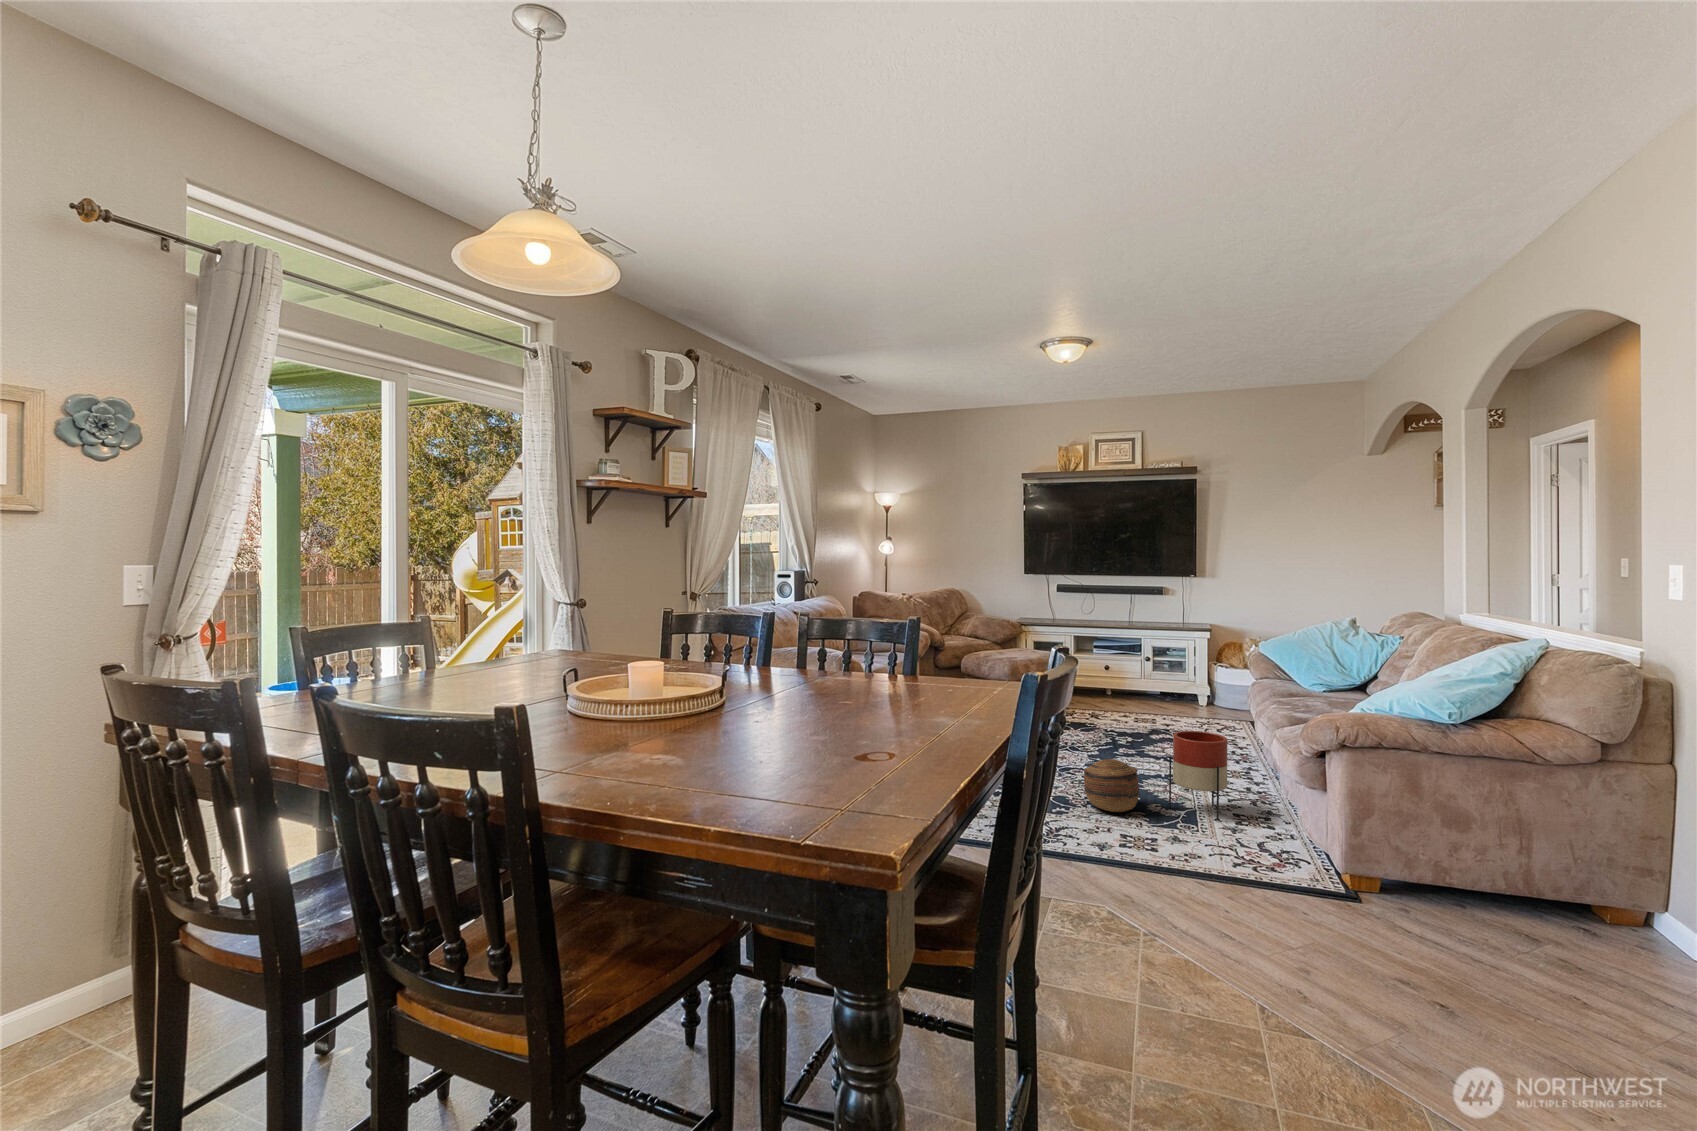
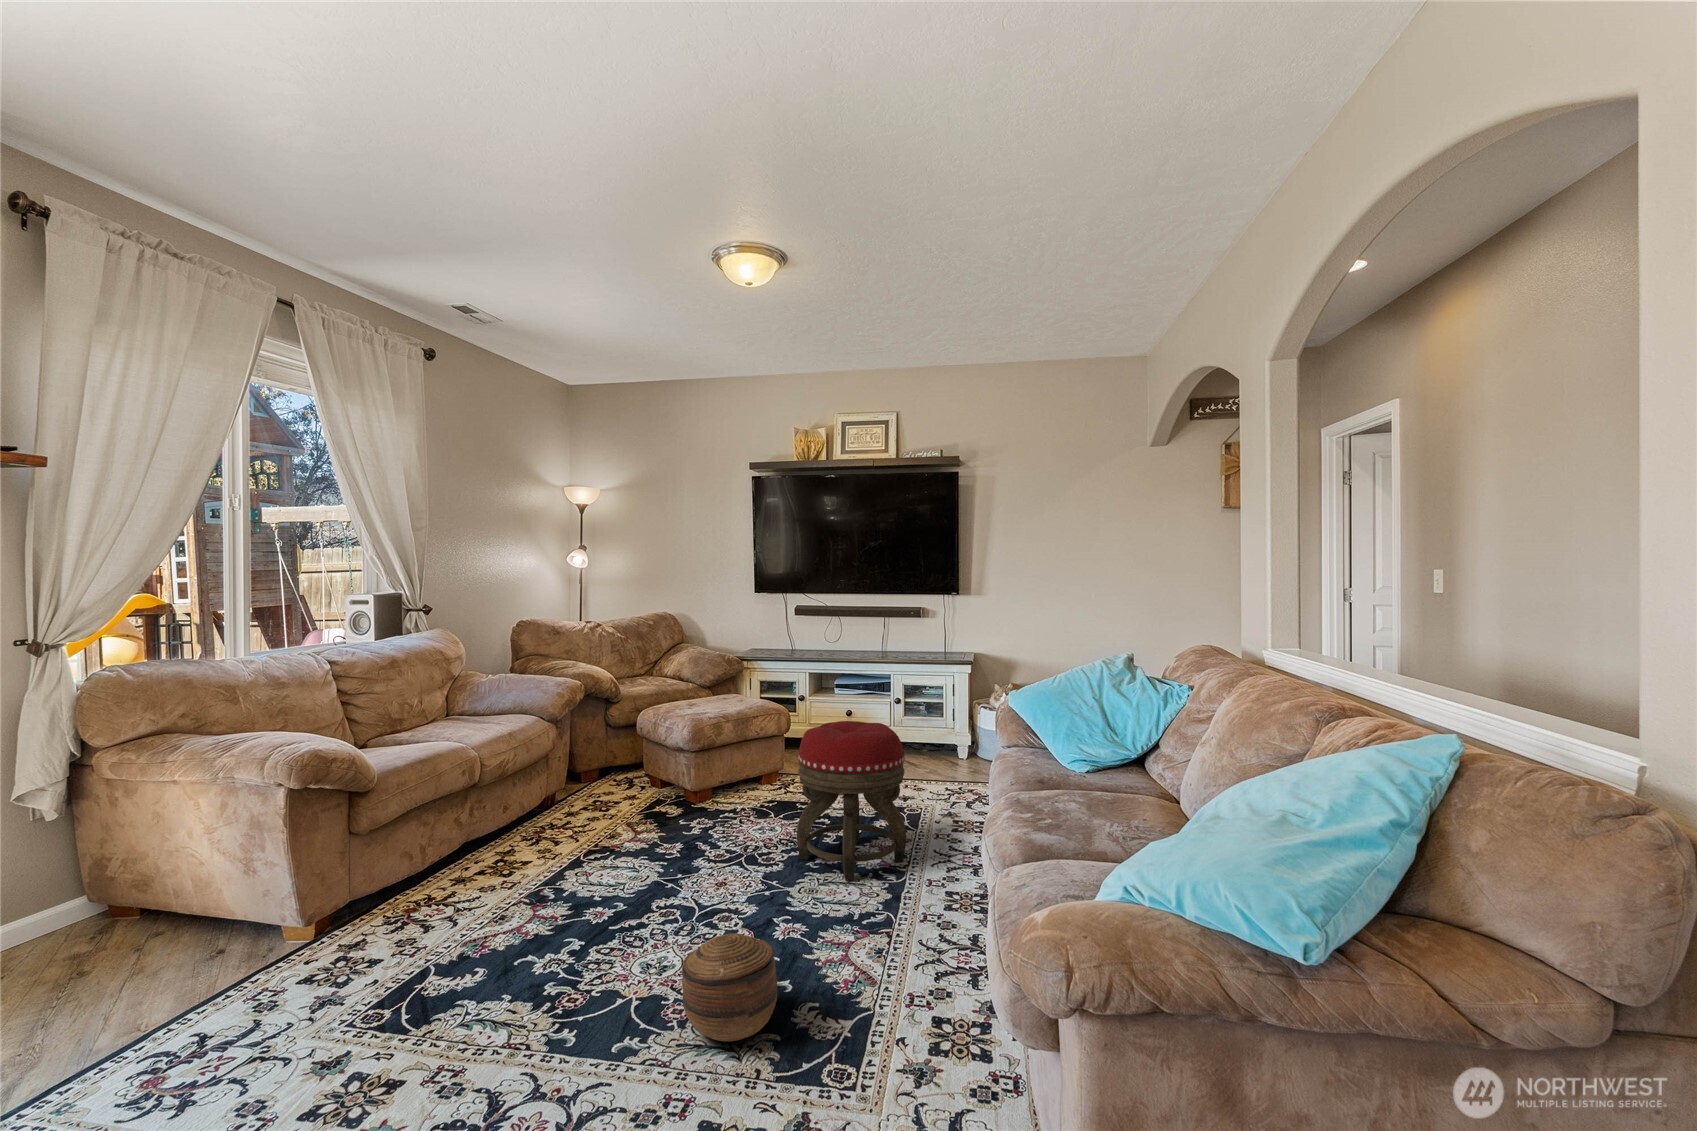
footstool: none [1106,659,1184,760] -> present [797,721,906,881]
planter: present [1169,731,1228,821] -> none [832,869,923,1043]

